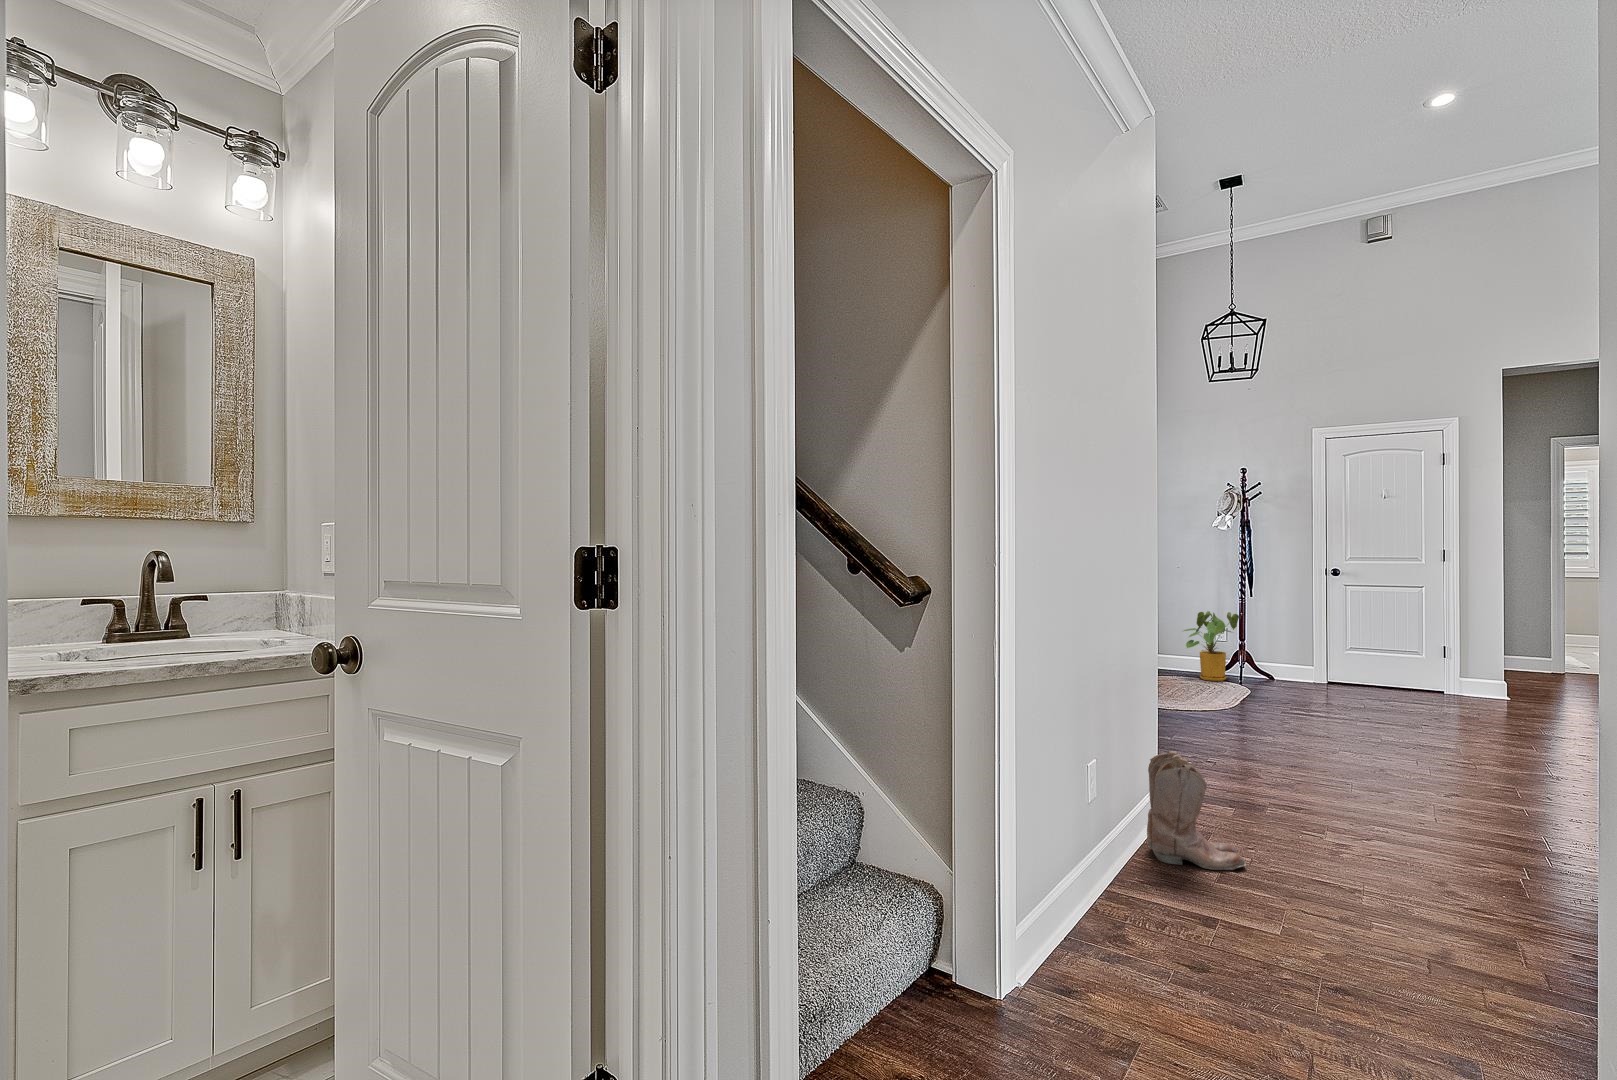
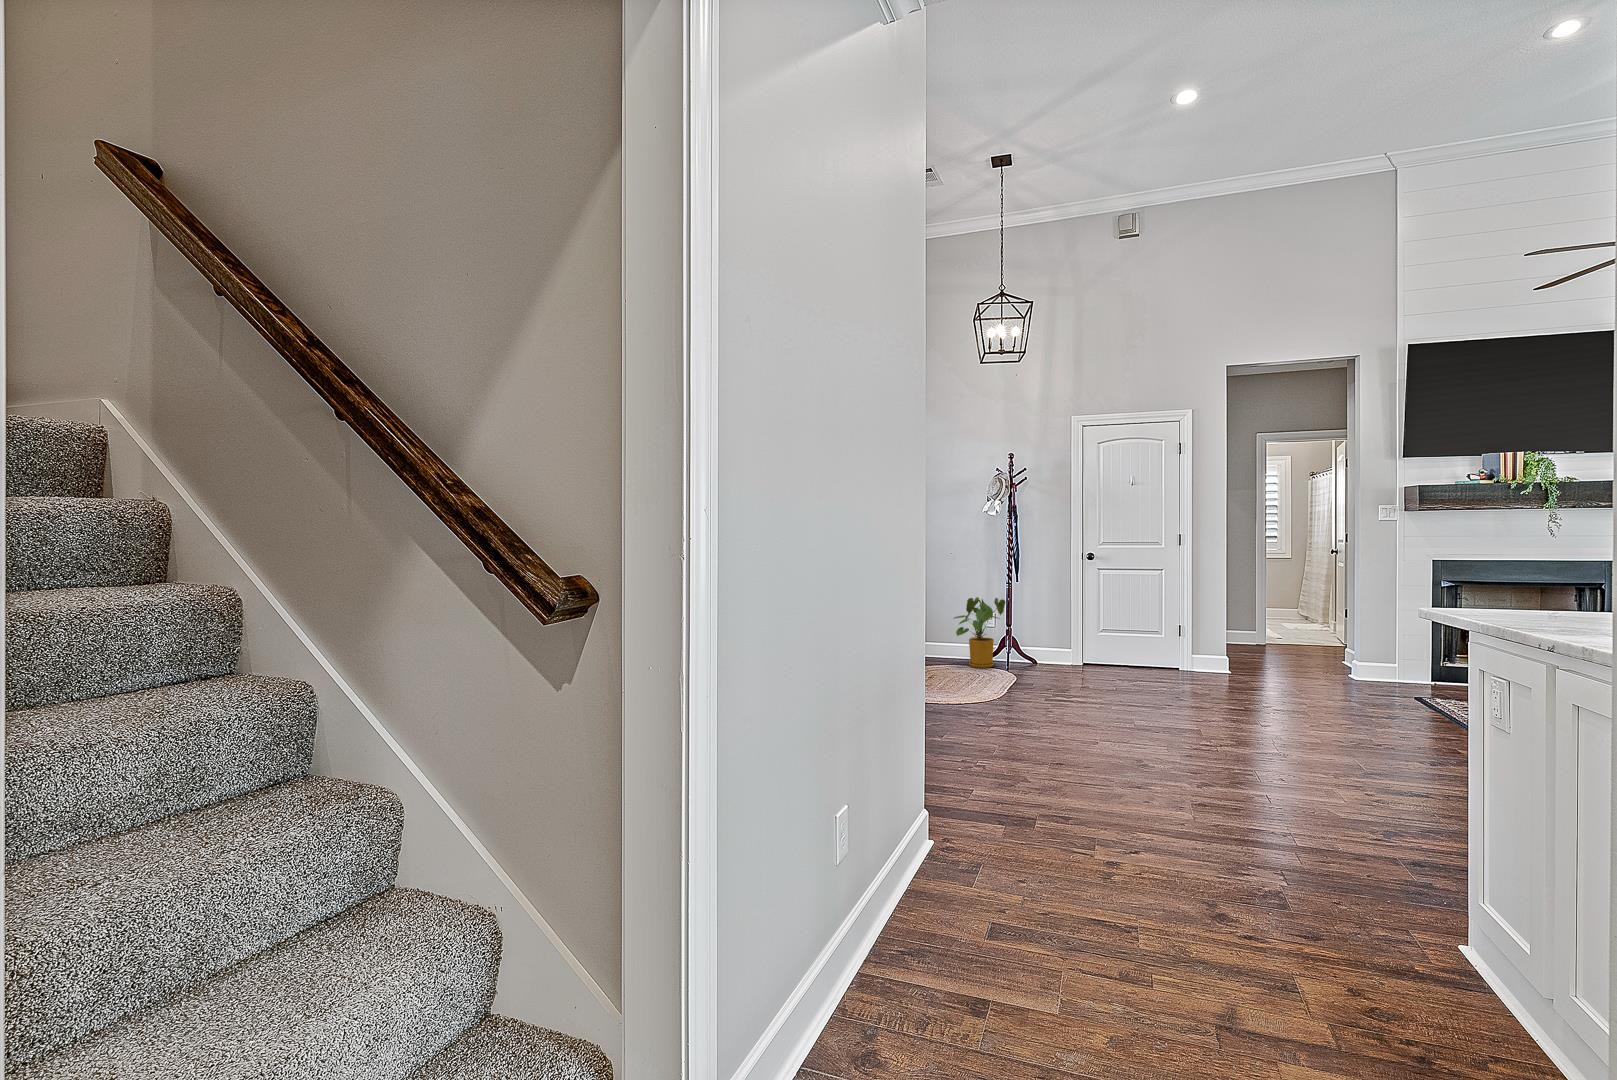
boots: present [1147,751,1246,870] -> none [913,779,1019,918]

